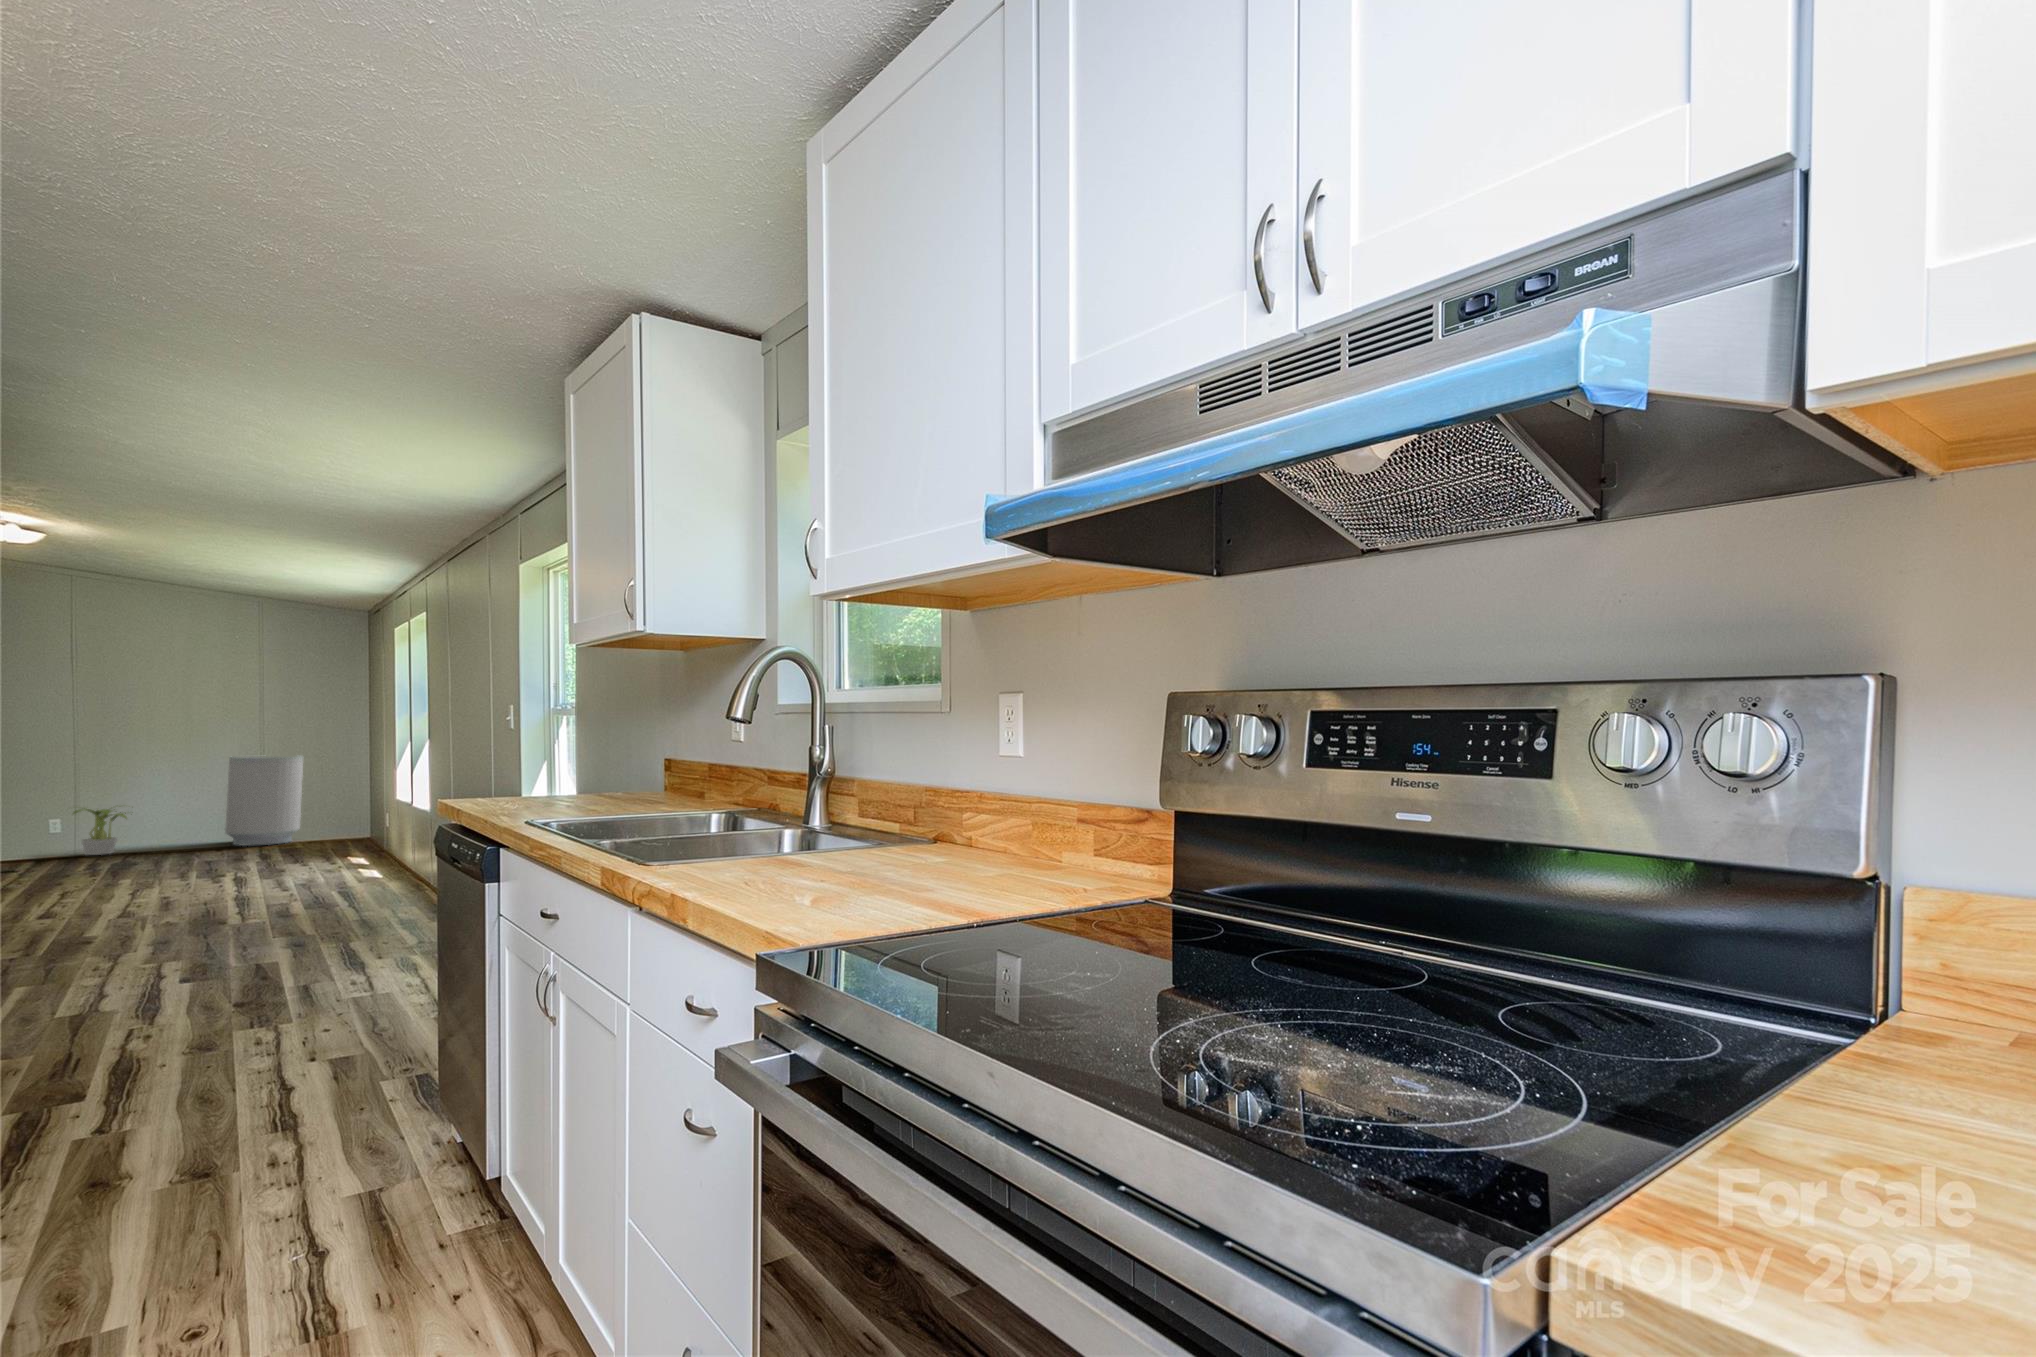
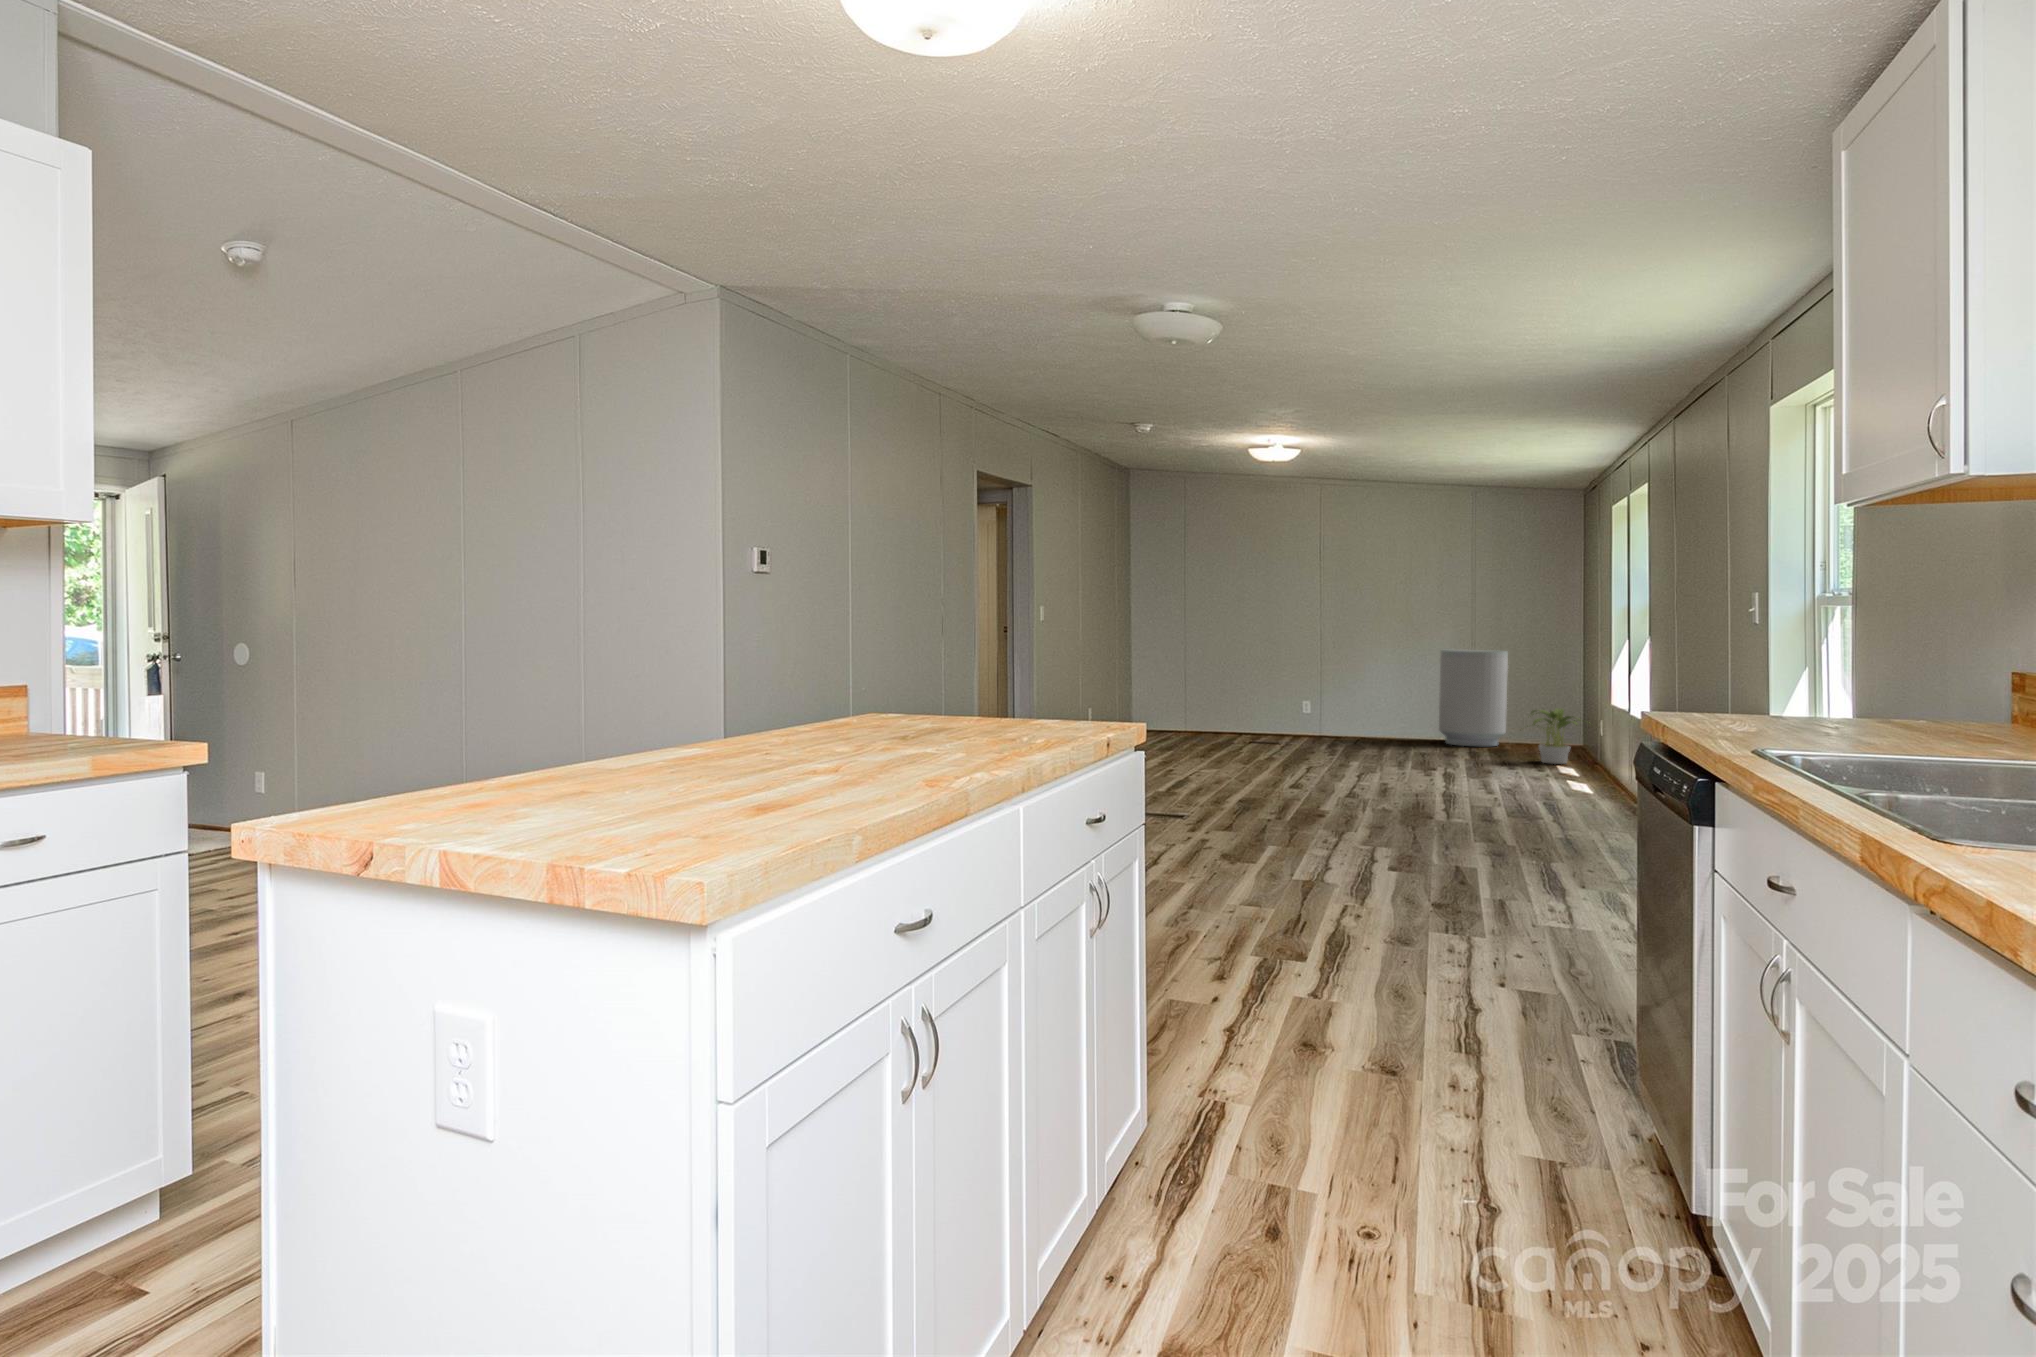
potted plant: present [73,808,127,855] -> present [1531,709,1580,764]

